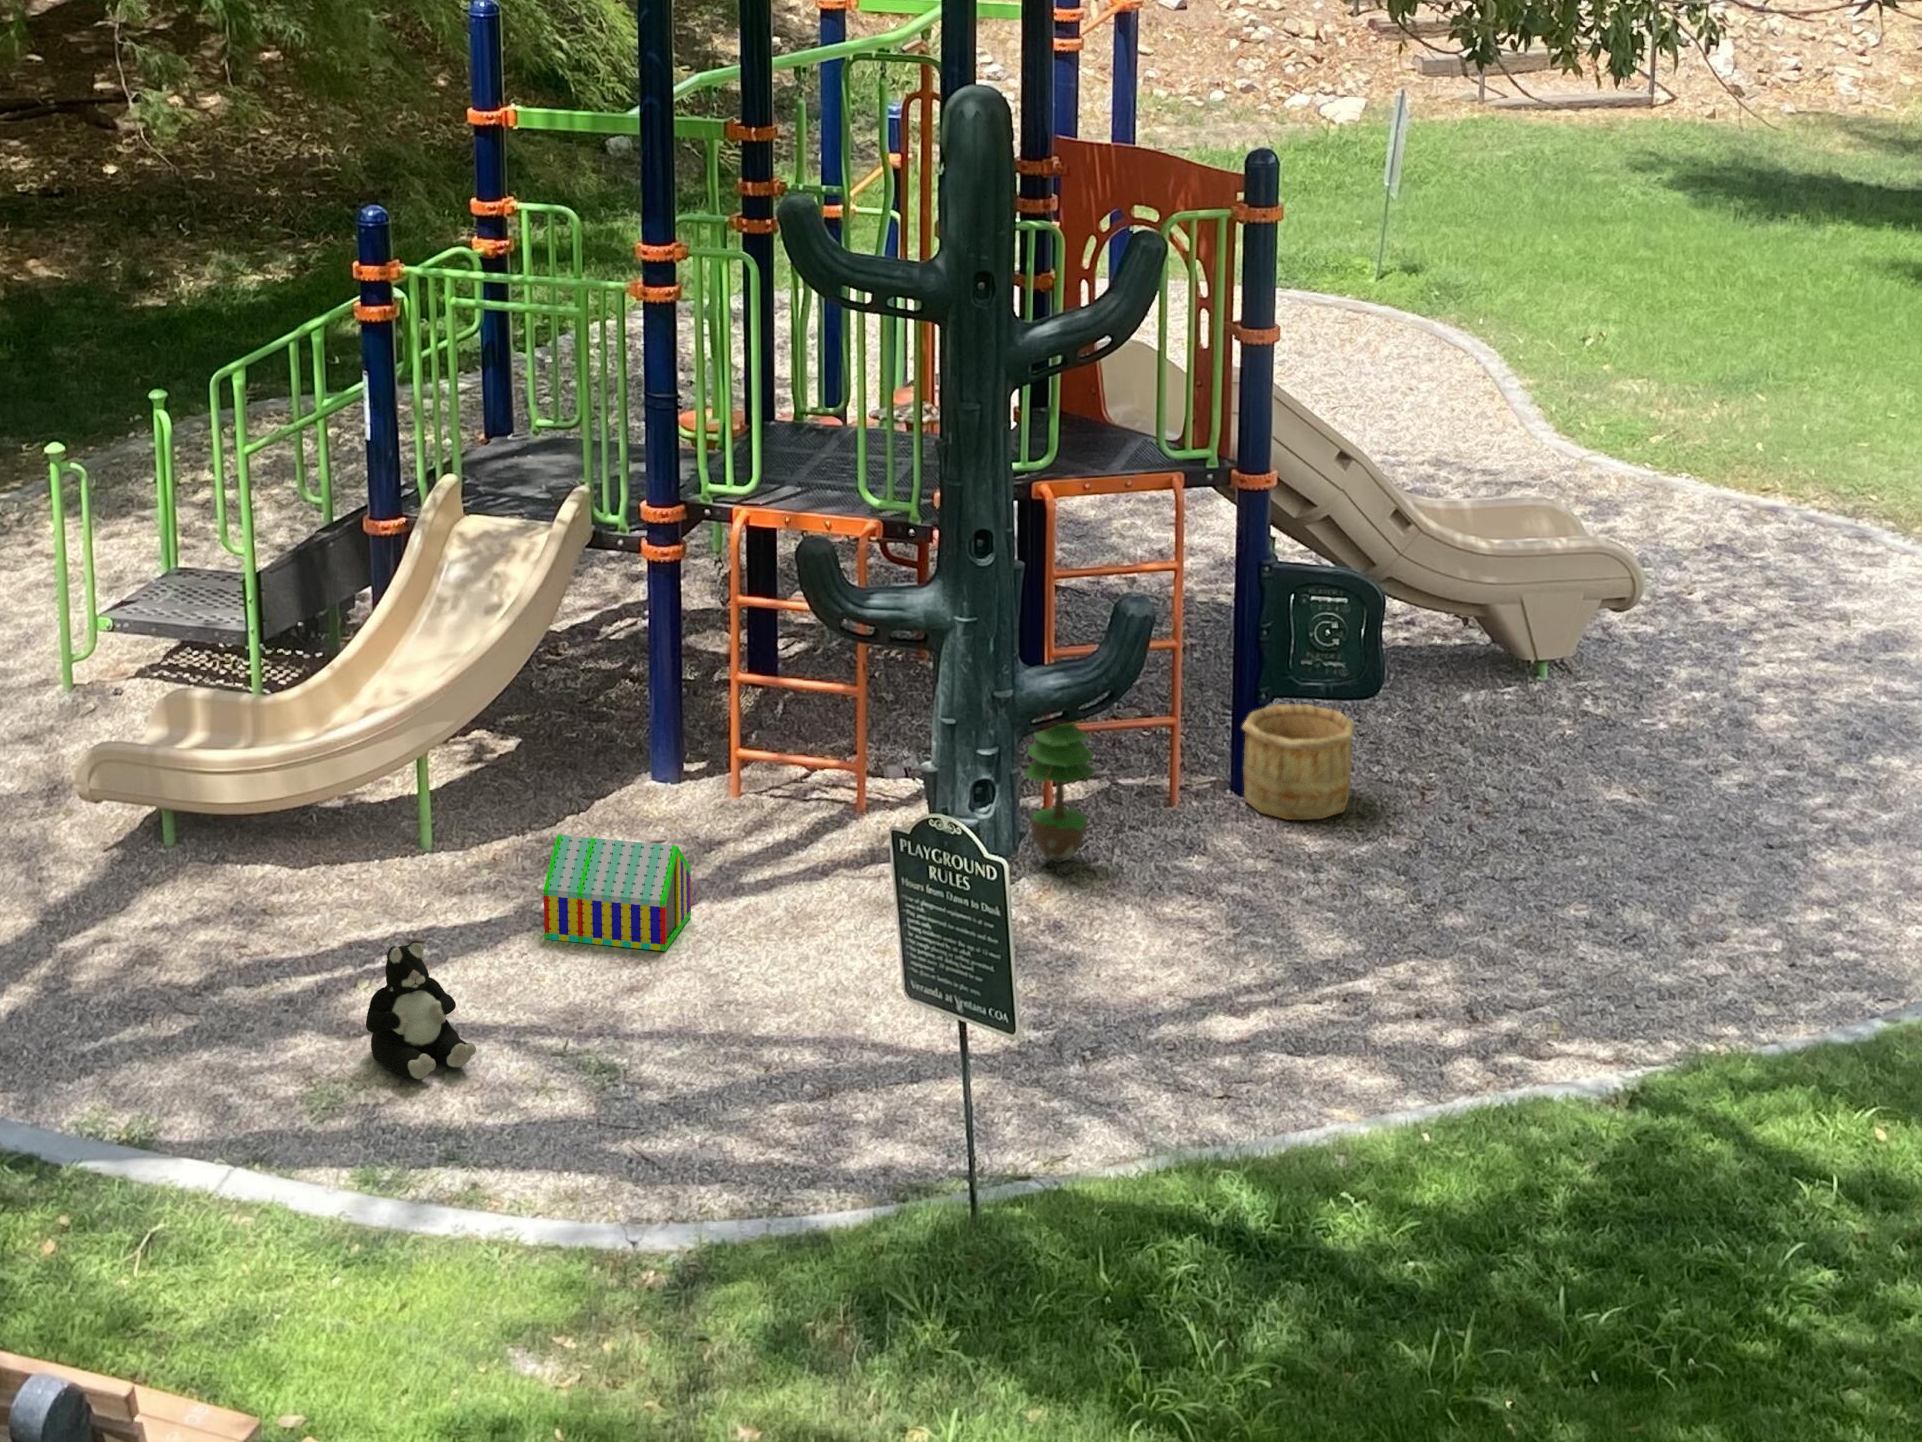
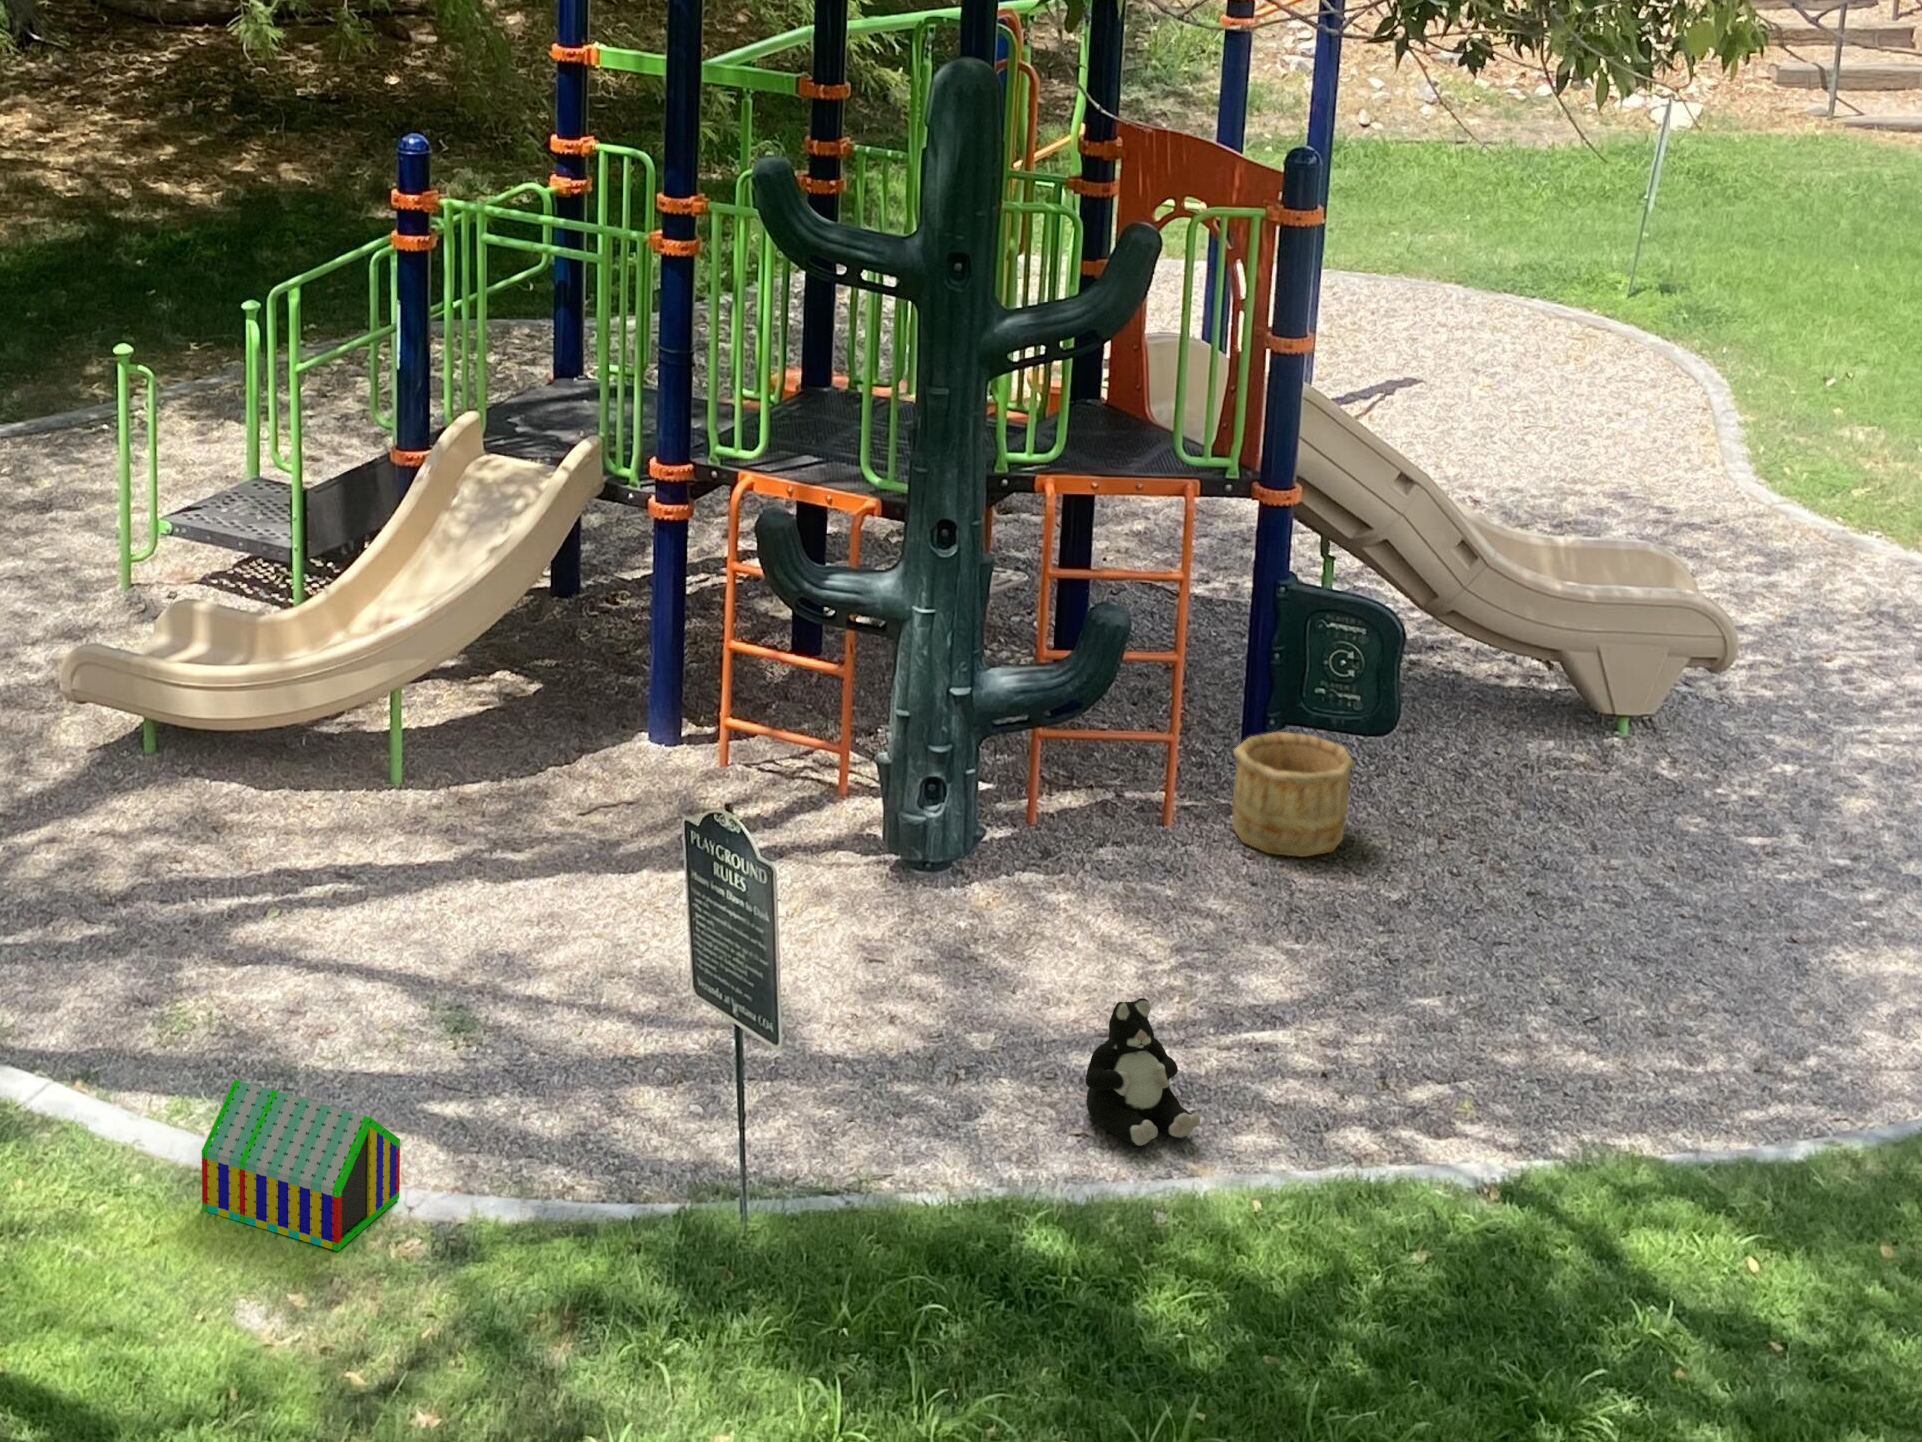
potted tree: present [1025,720,1095,863] -> none [977,674,1053,872]
toy house: present [543,835,691,951] -> present [202,1080,400,1251]
plush toy: present [366,941,476,1079] -> present [1085,998,1200,1146]

